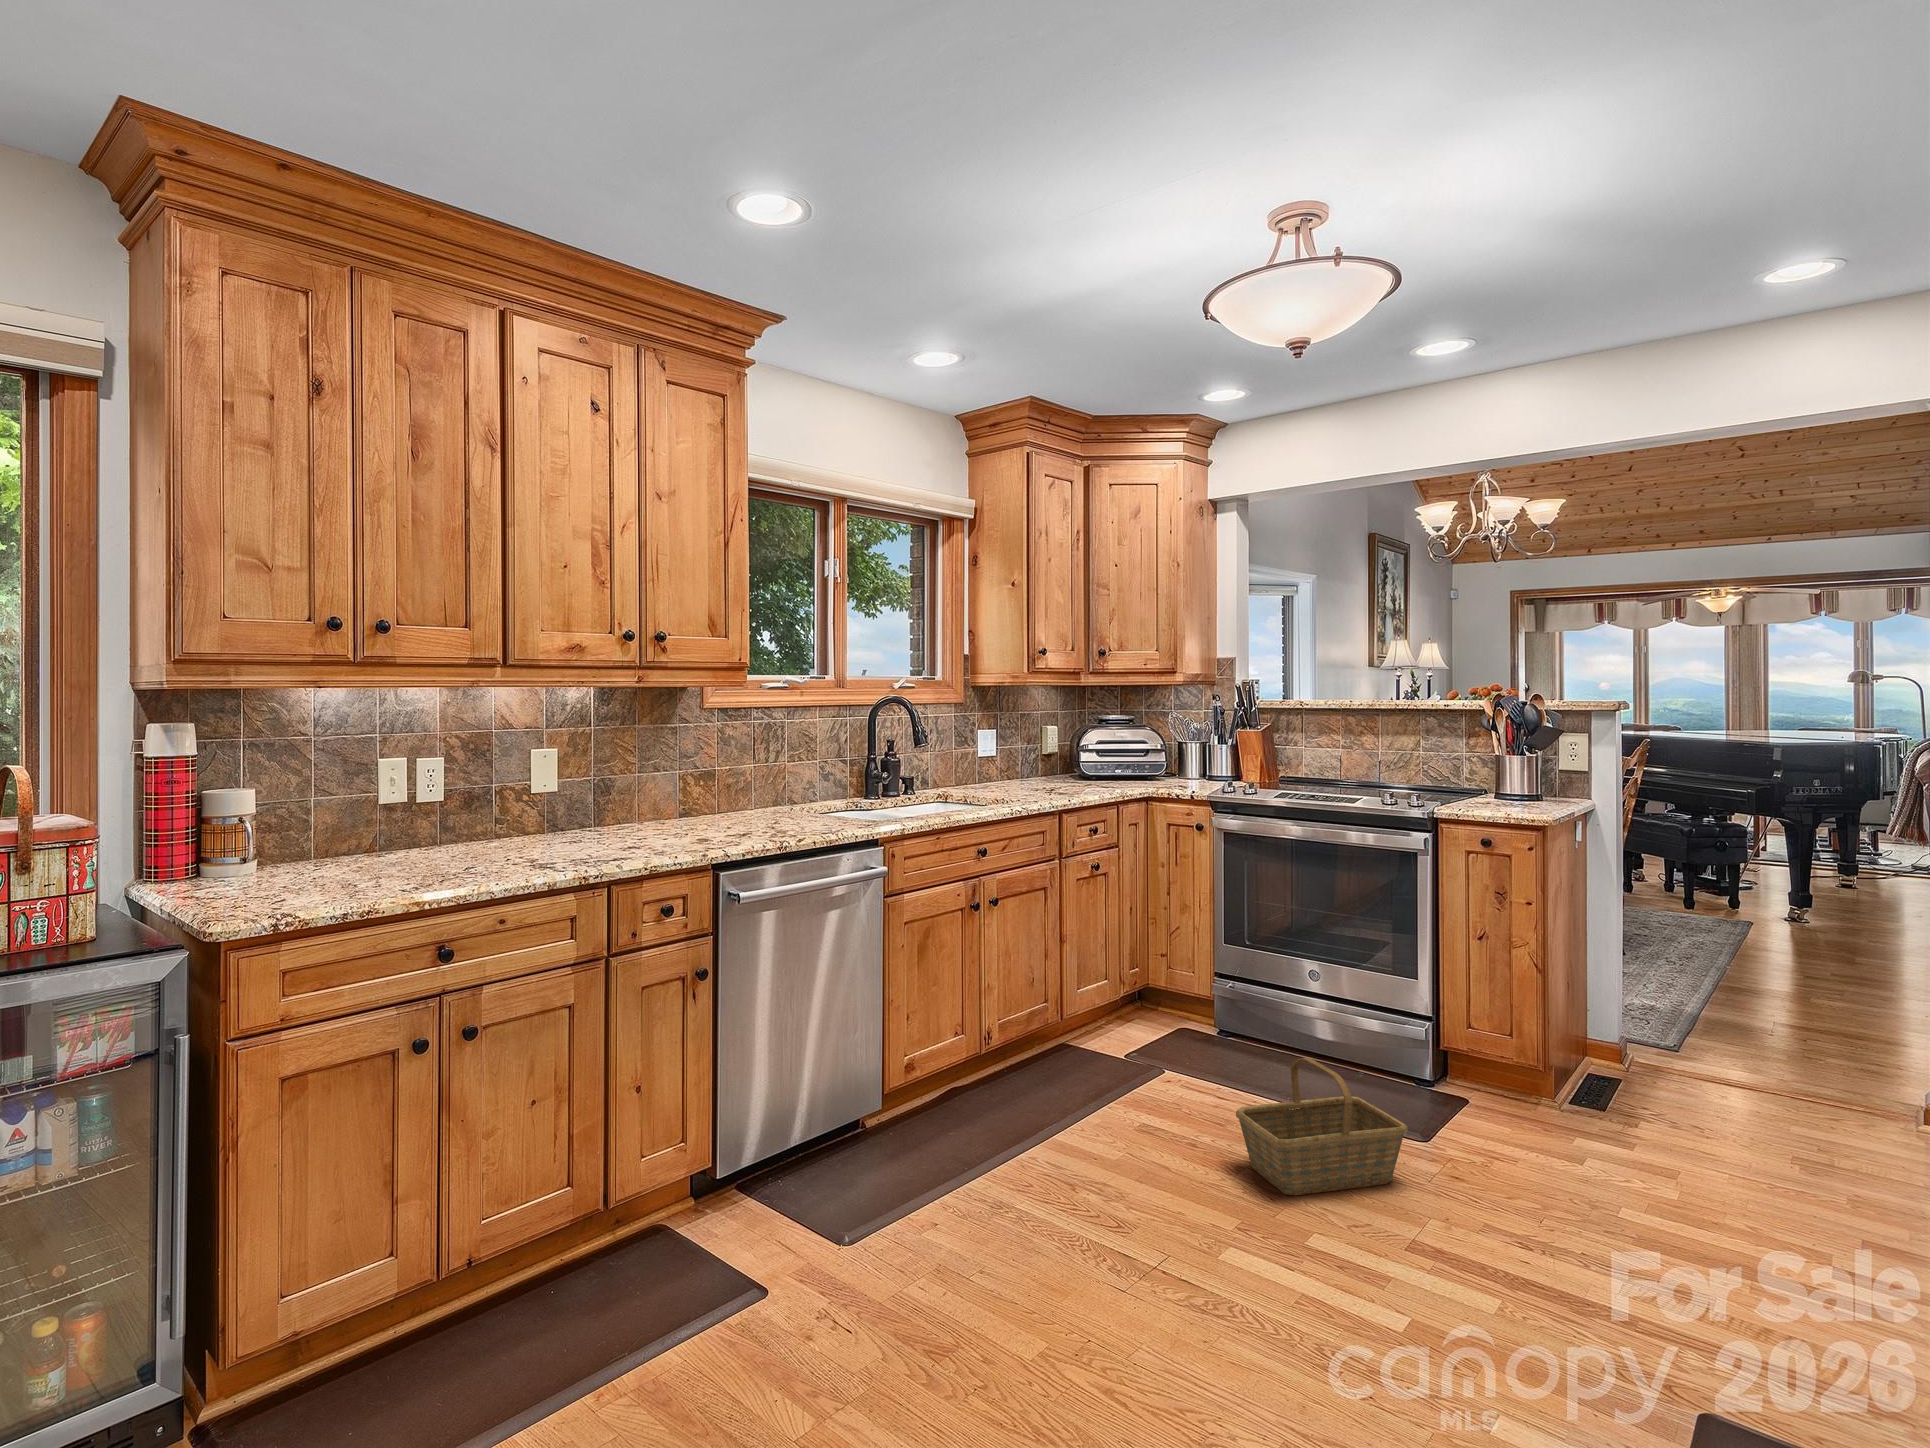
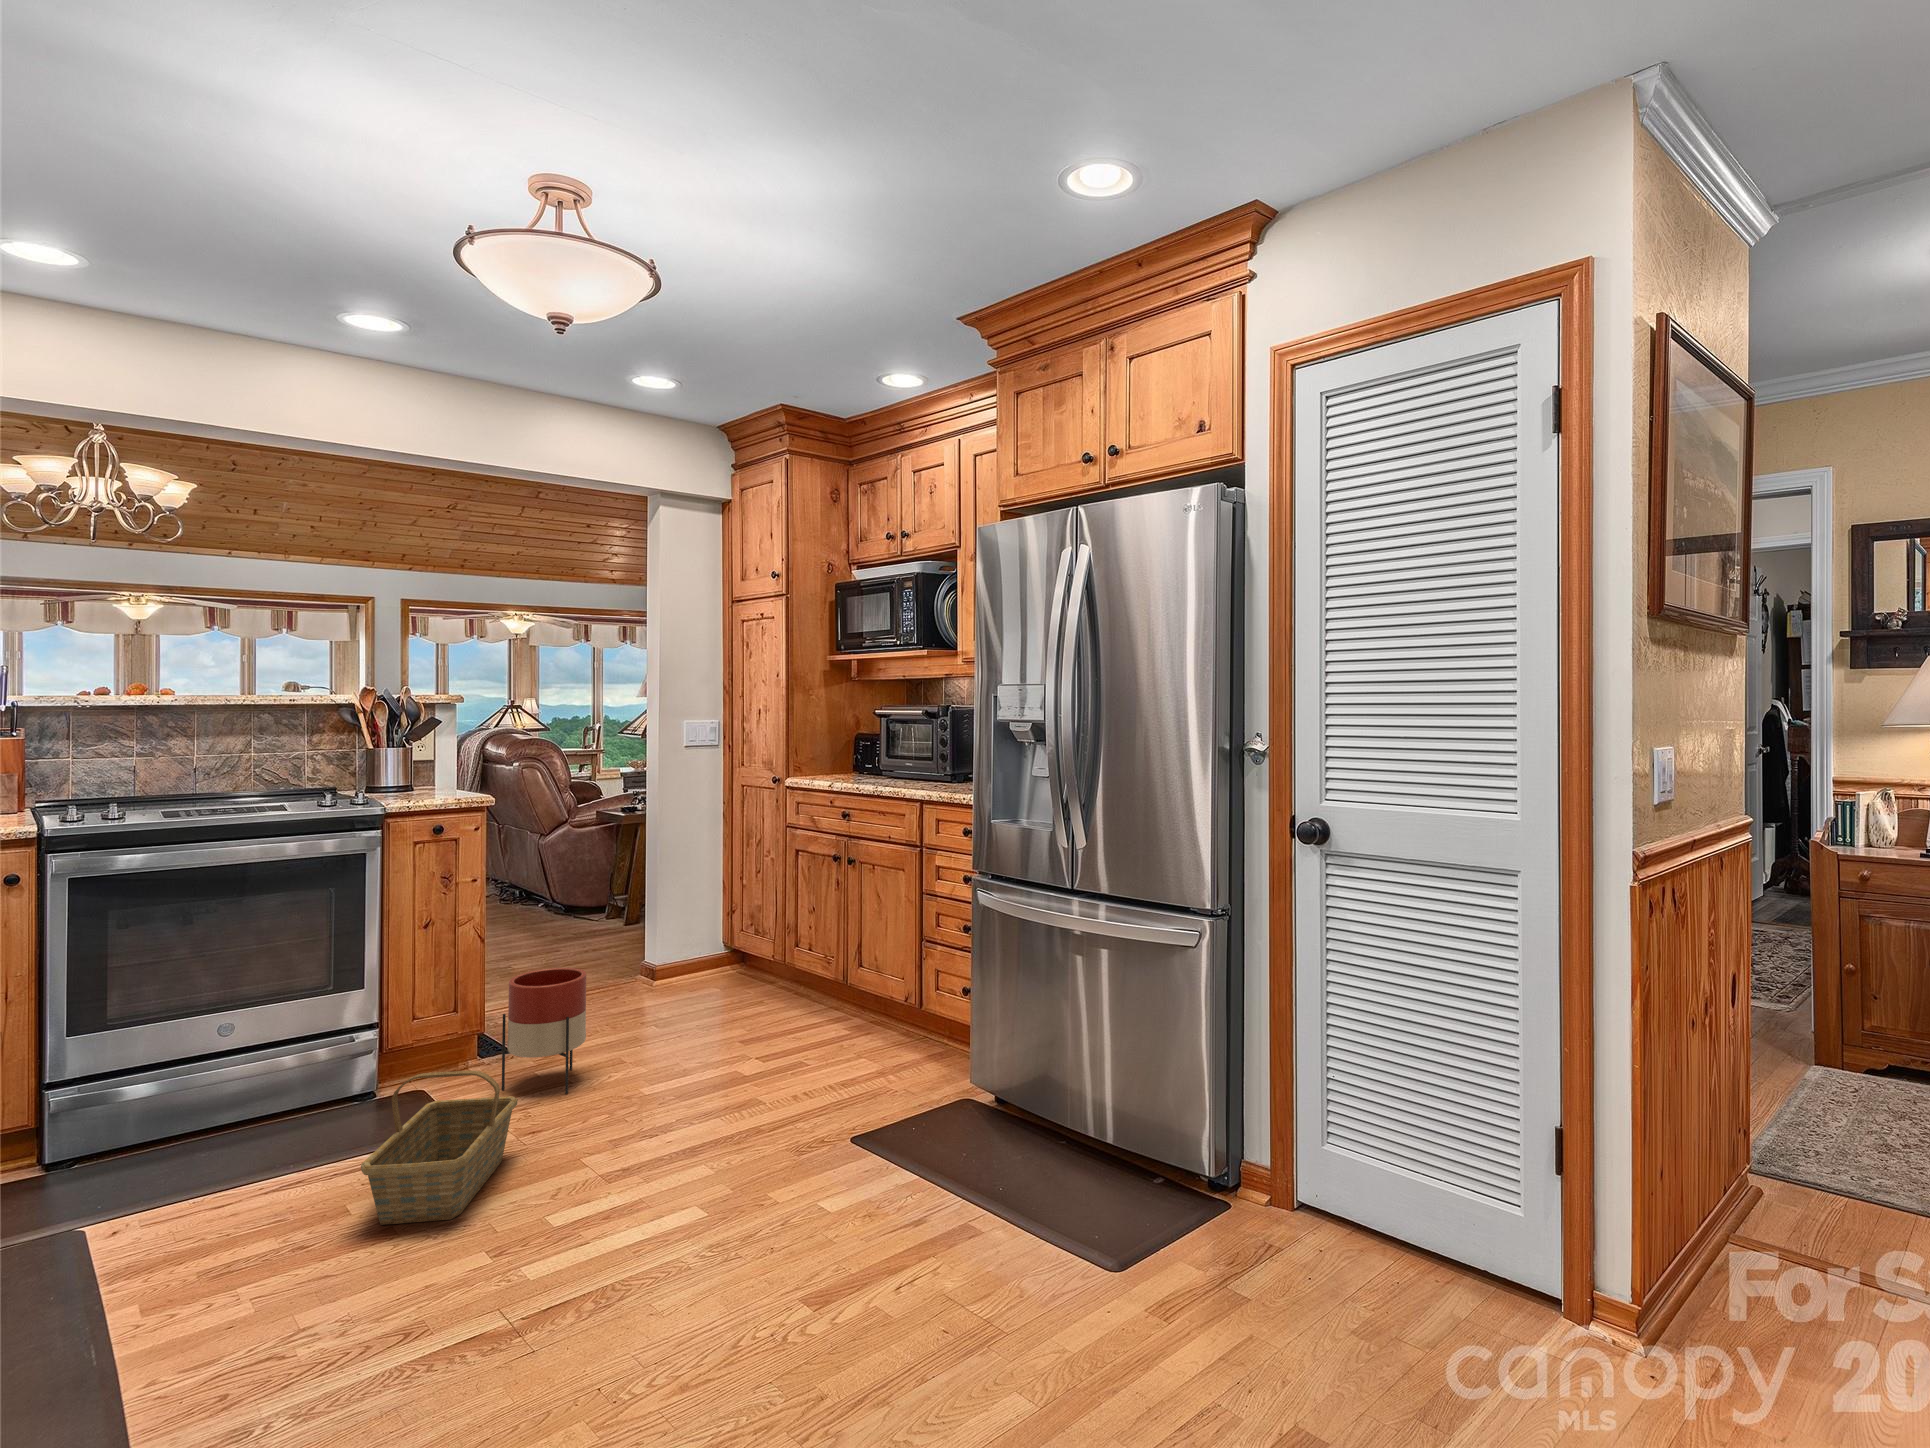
planter: none [1498,1018,1594,1171] -> present [502,968,586,1094]

